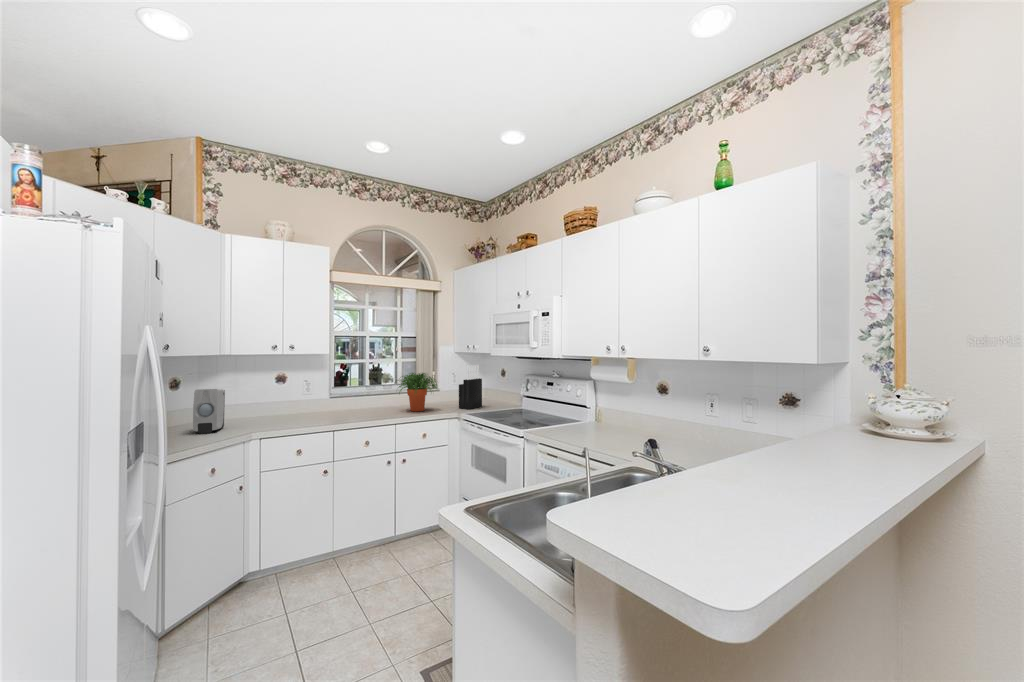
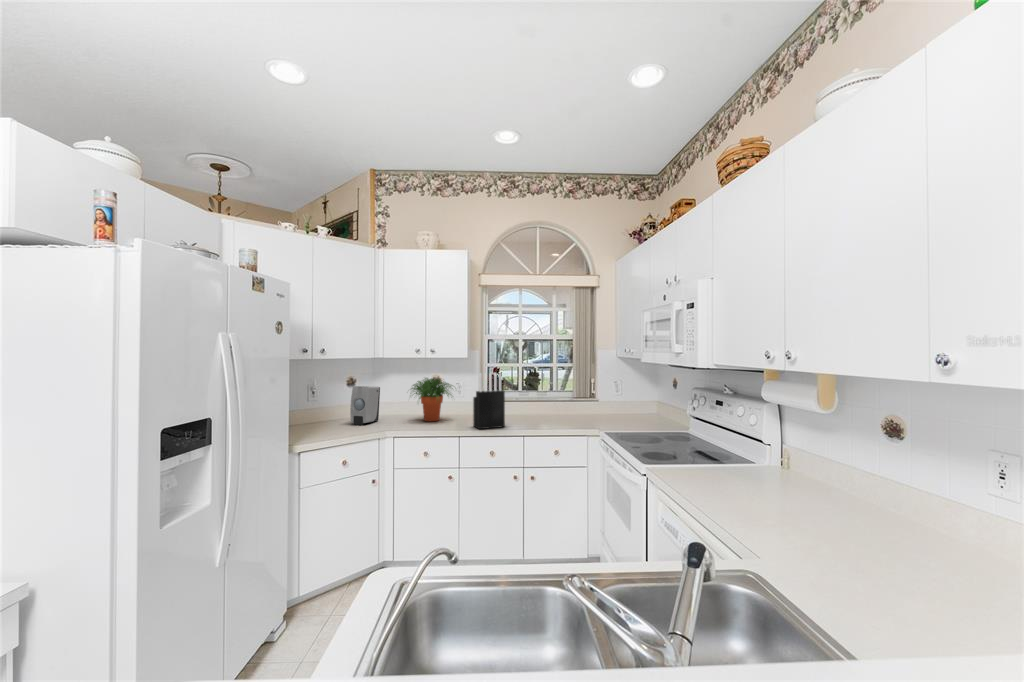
knife block: present [459,365,482,409] -> present [473,373,505,429]
potted plant: present [398,373,437,411] -> present [411,378,453,421]

